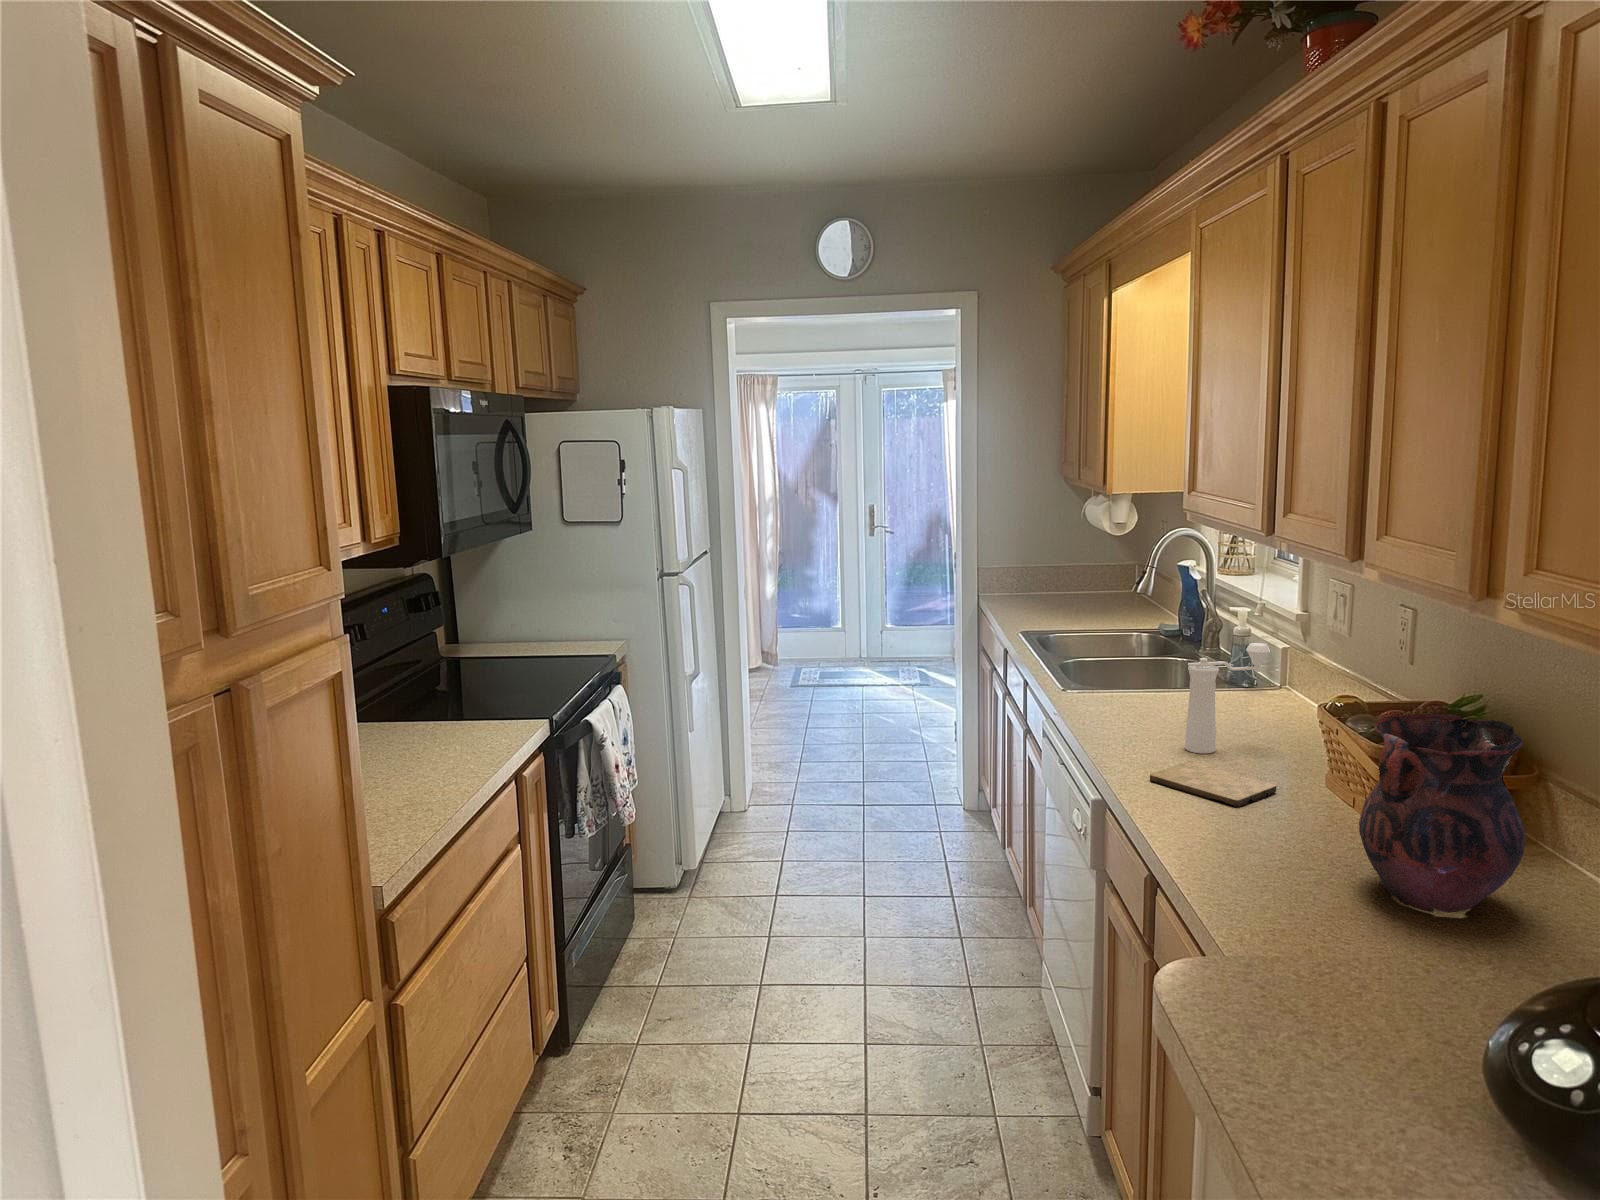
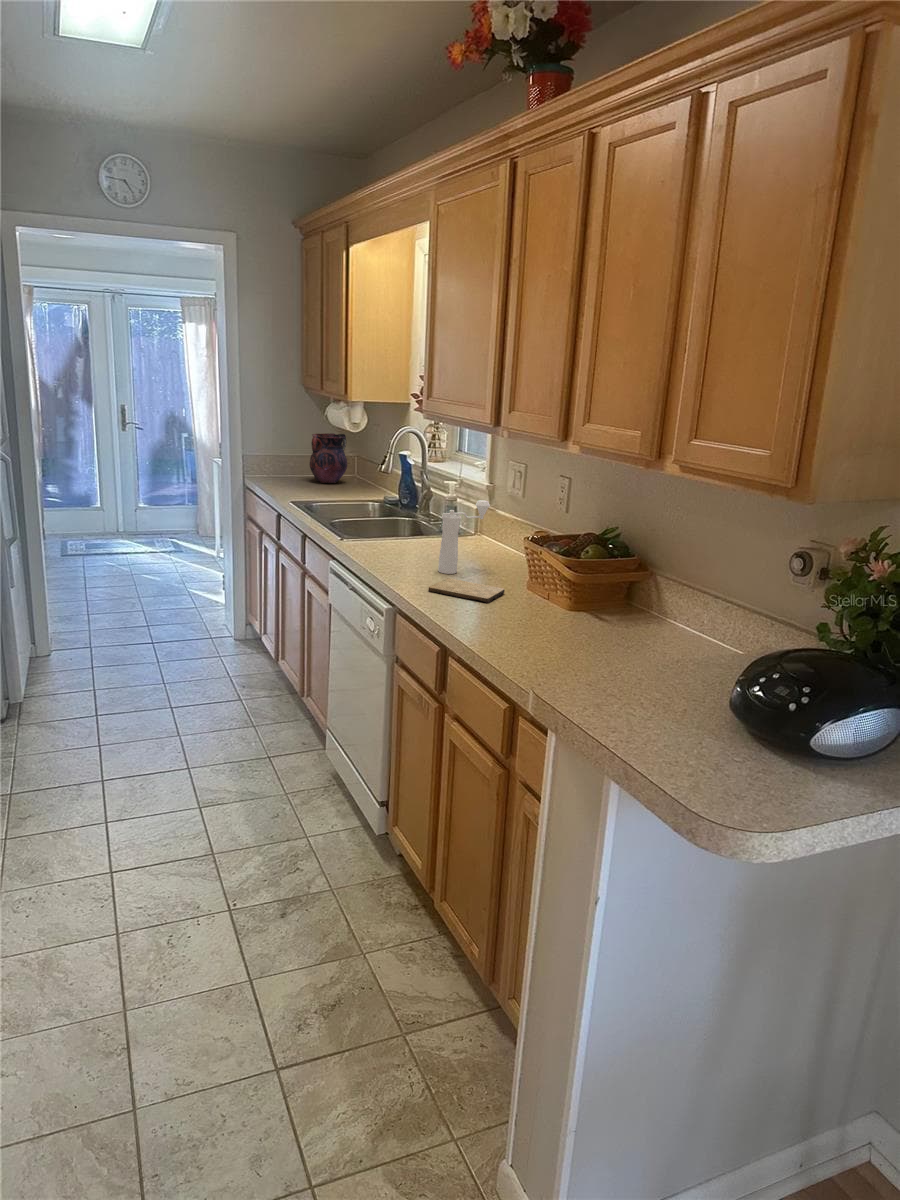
vase: present [1359,714,1526,913] -> present [310,433,347,483]

